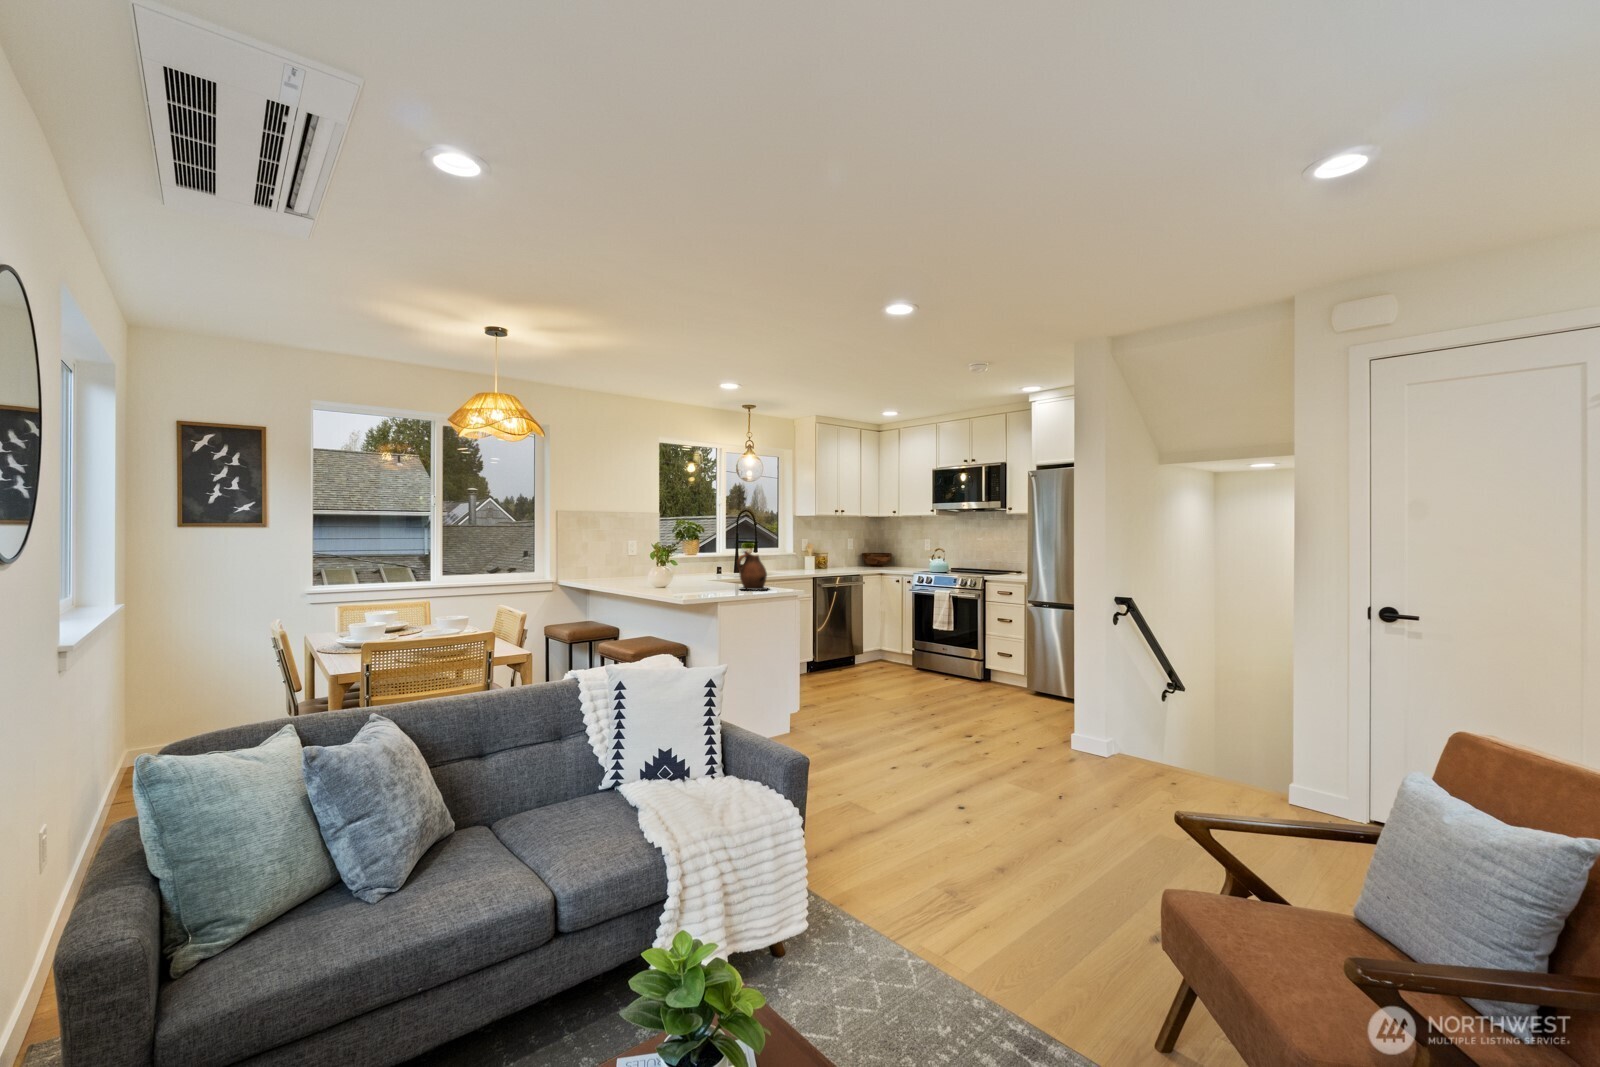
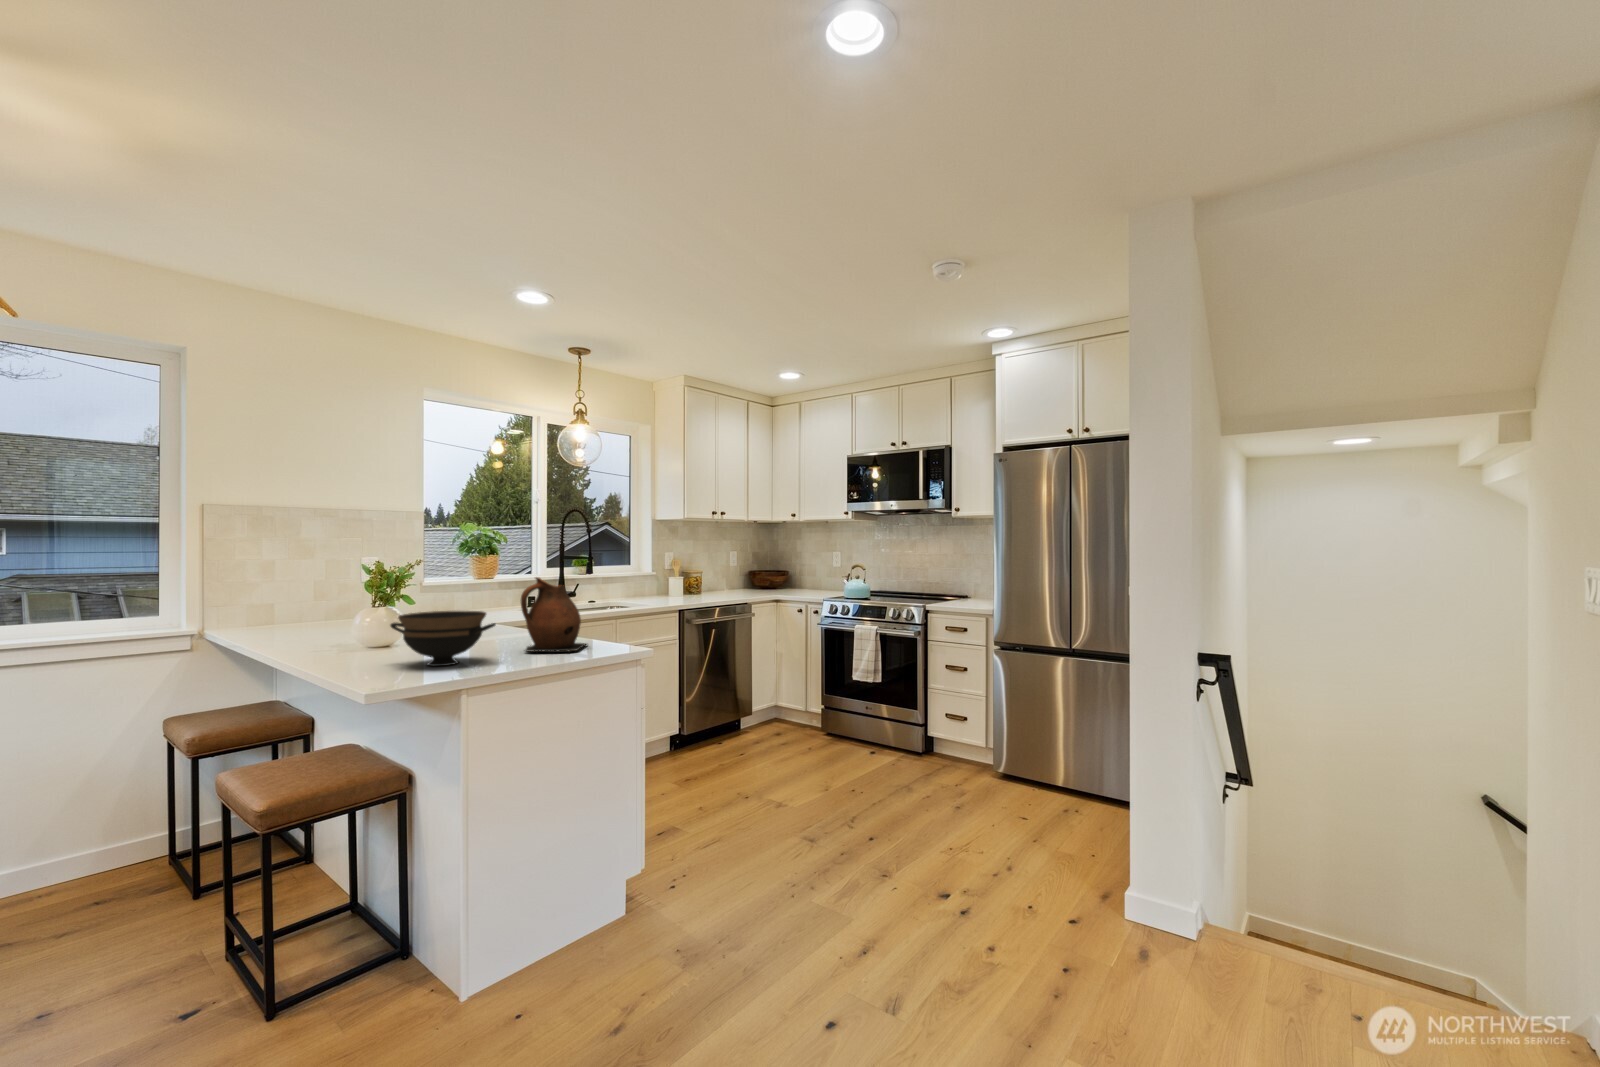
bowl: none [680,567,730,593] -> present [390,611,496,666]

